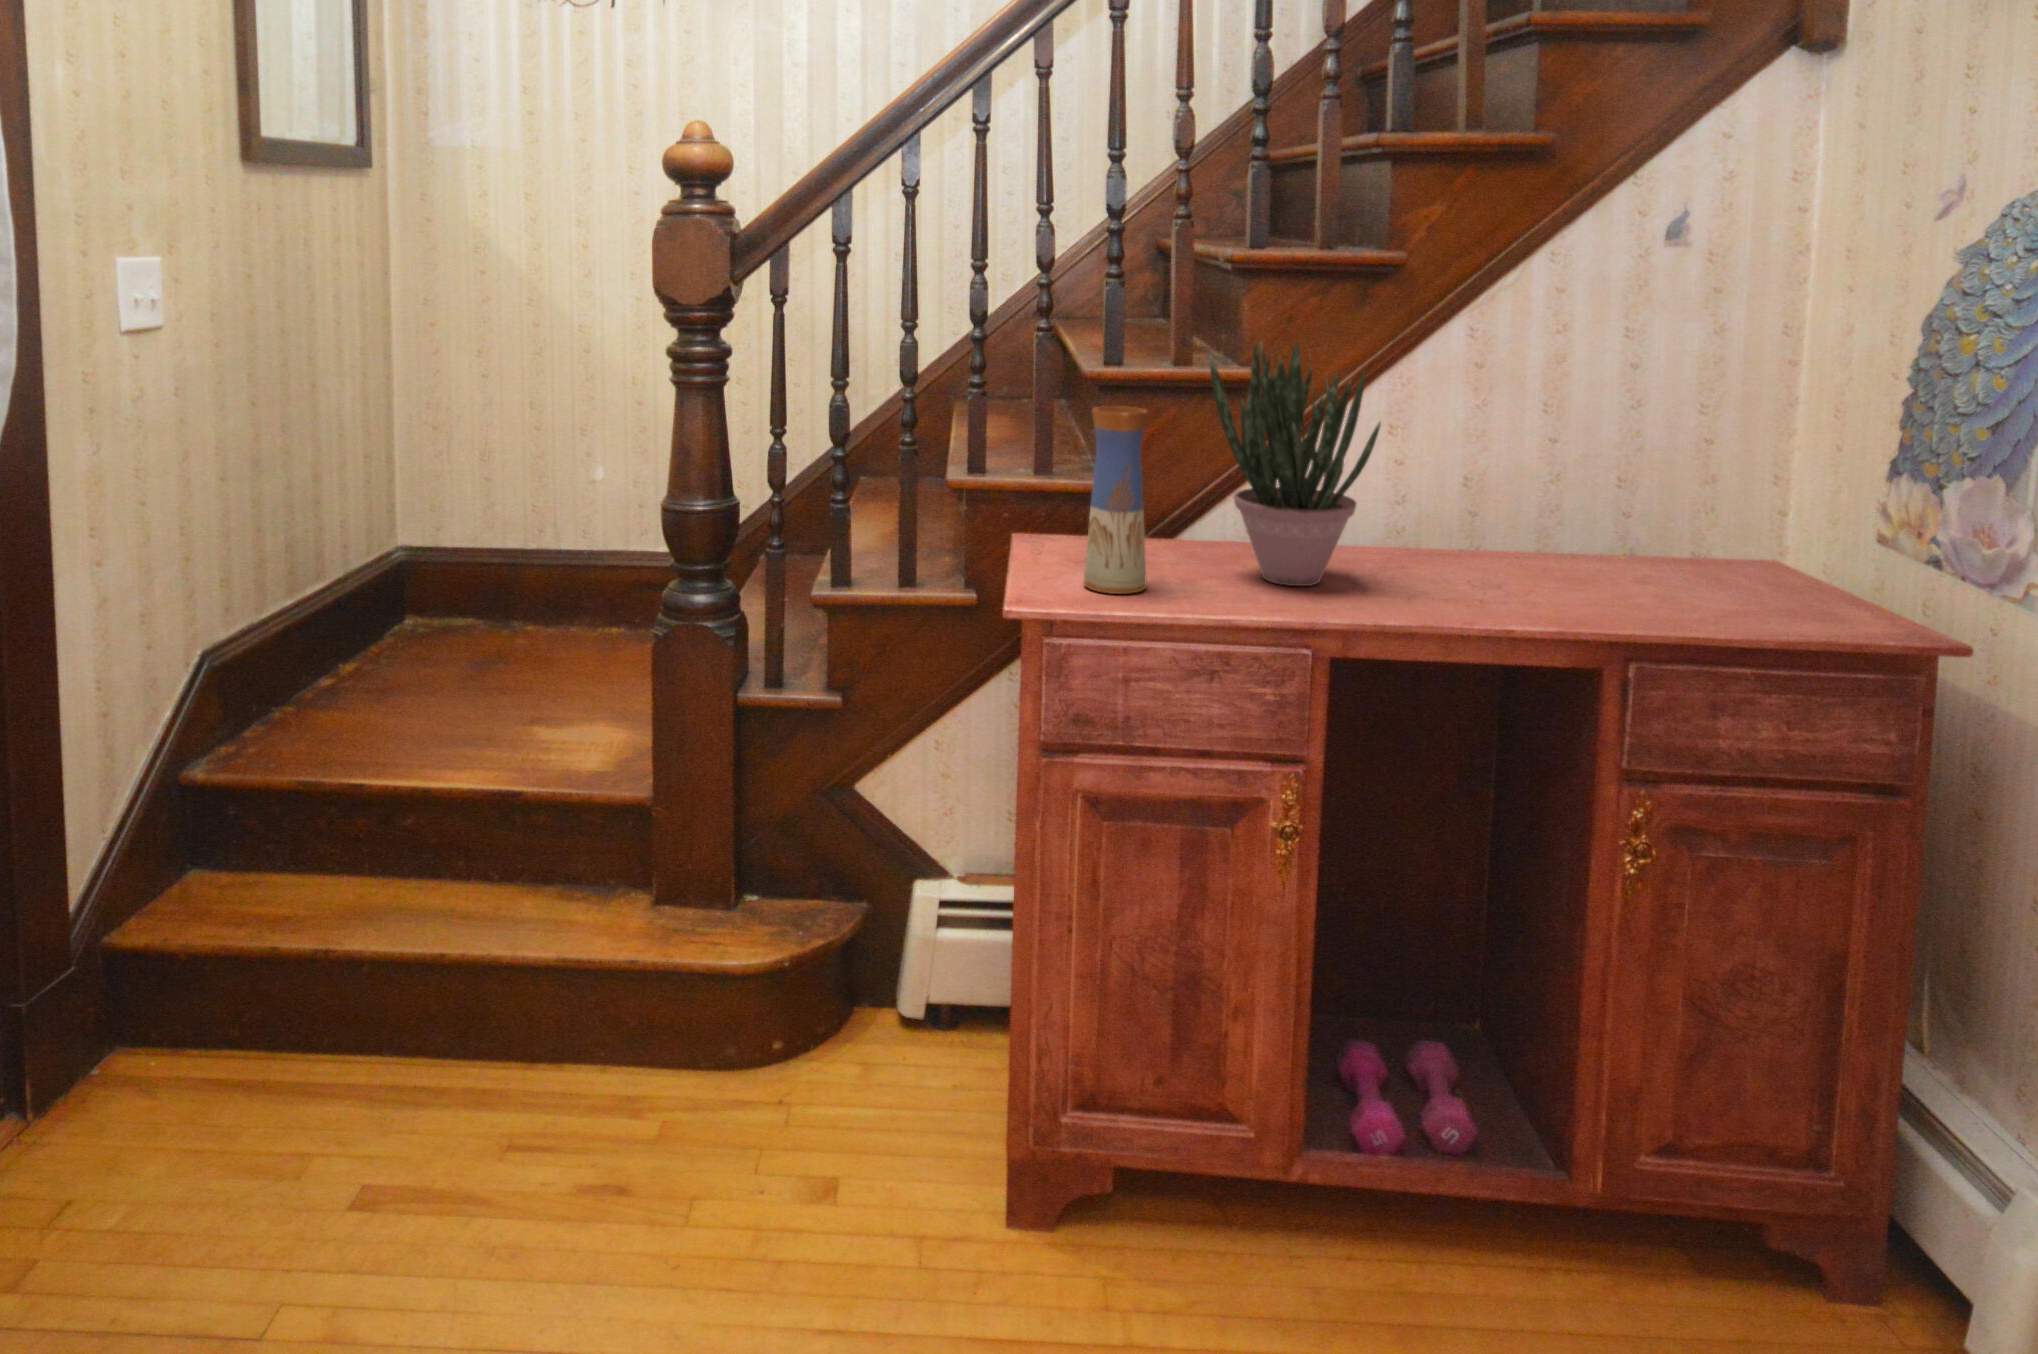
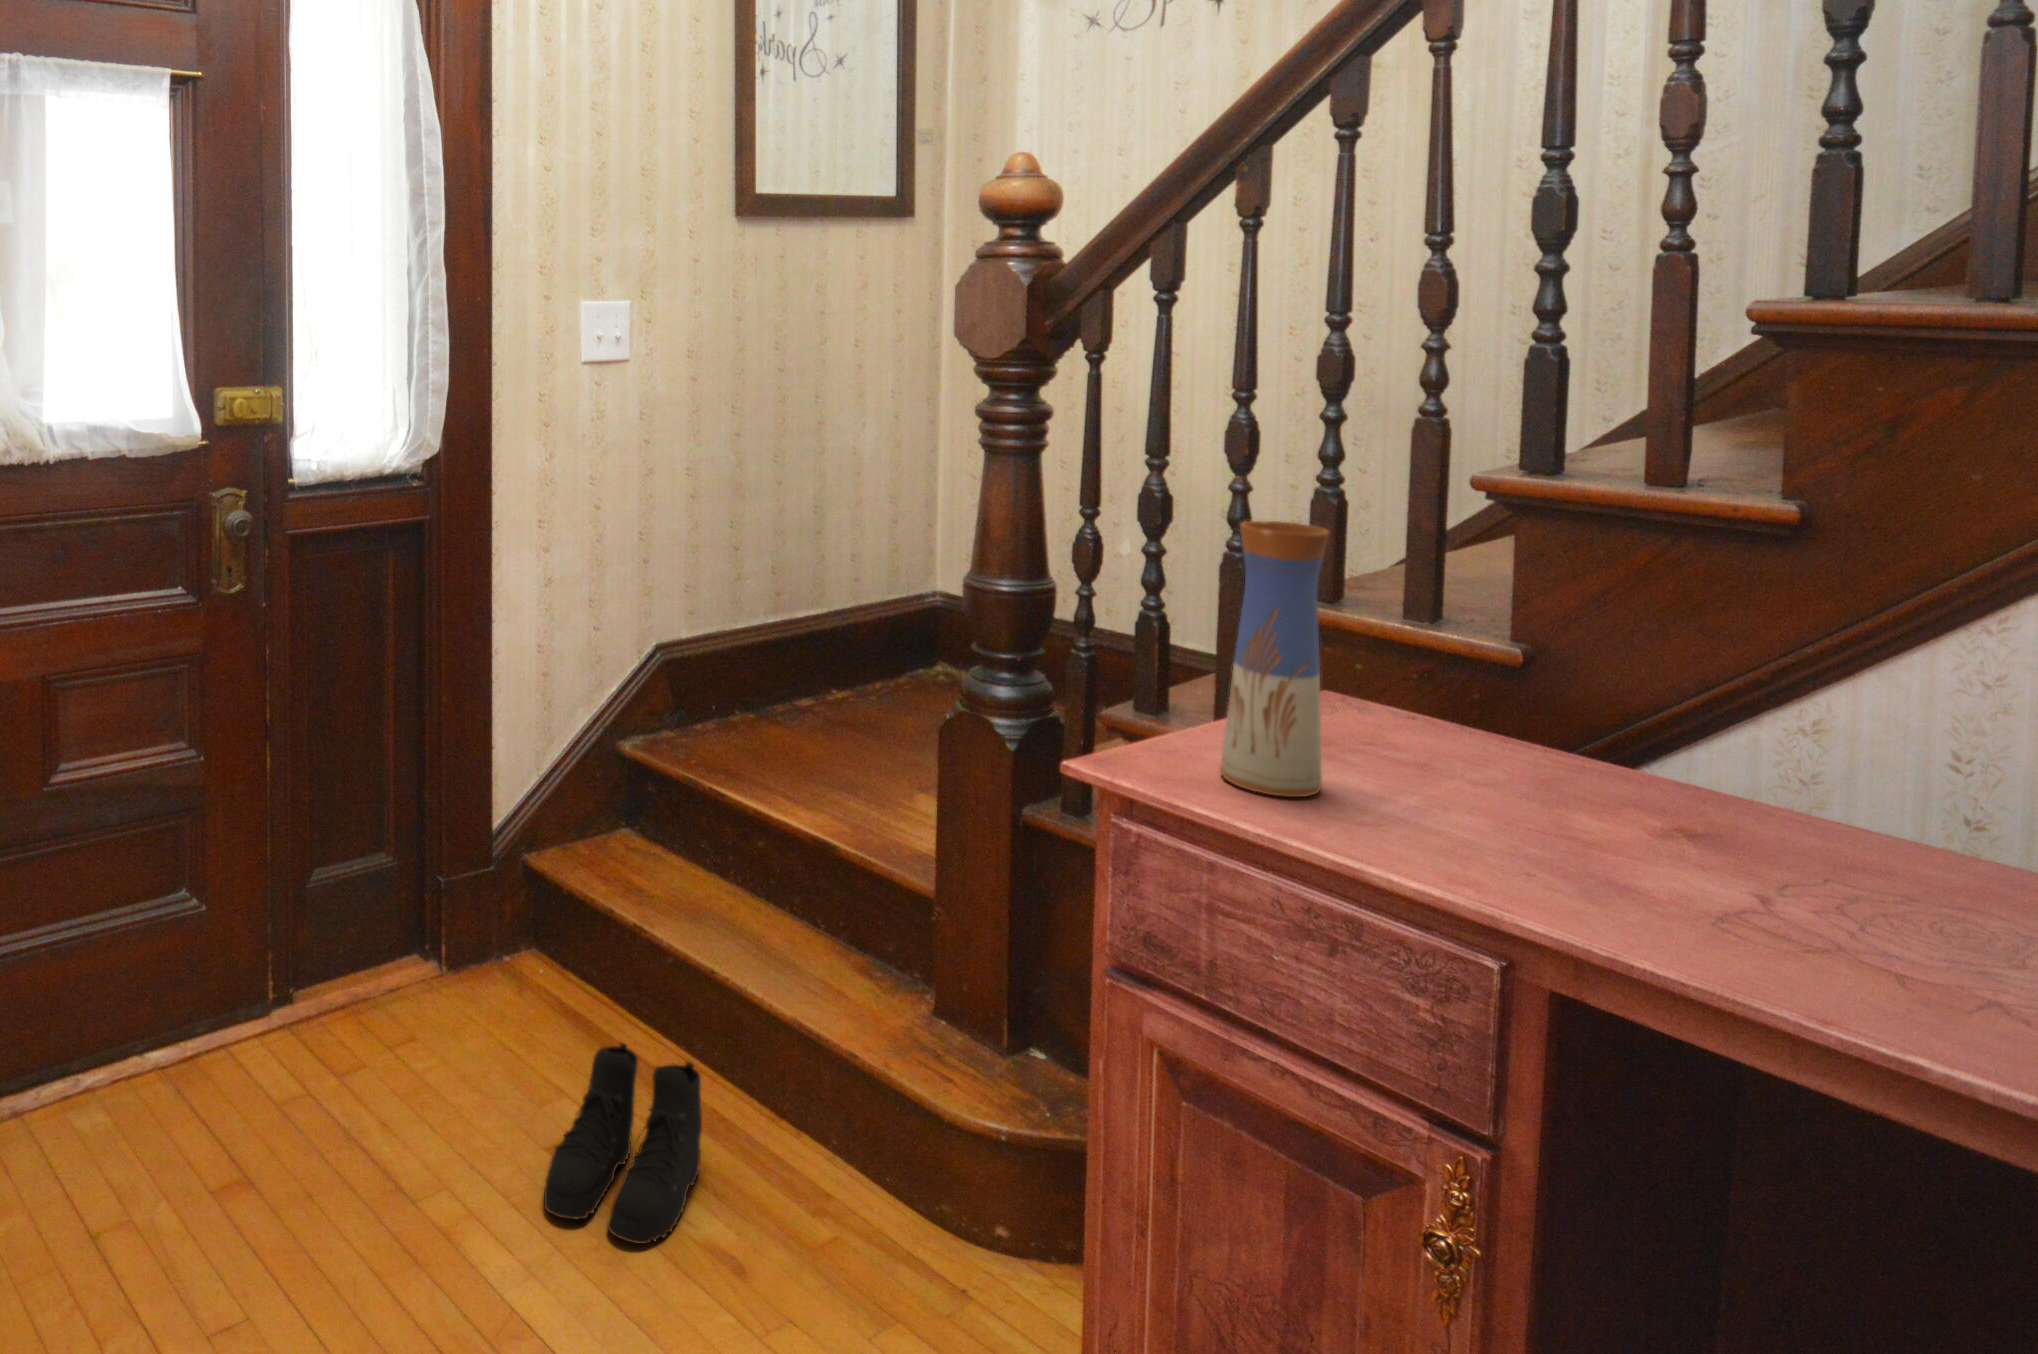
potted plant: present [1209,341,1381,586] -> none [1477,450,1760,883]
boots: none [390,1035,542,1257] -> present [544,1043,702,1244]

